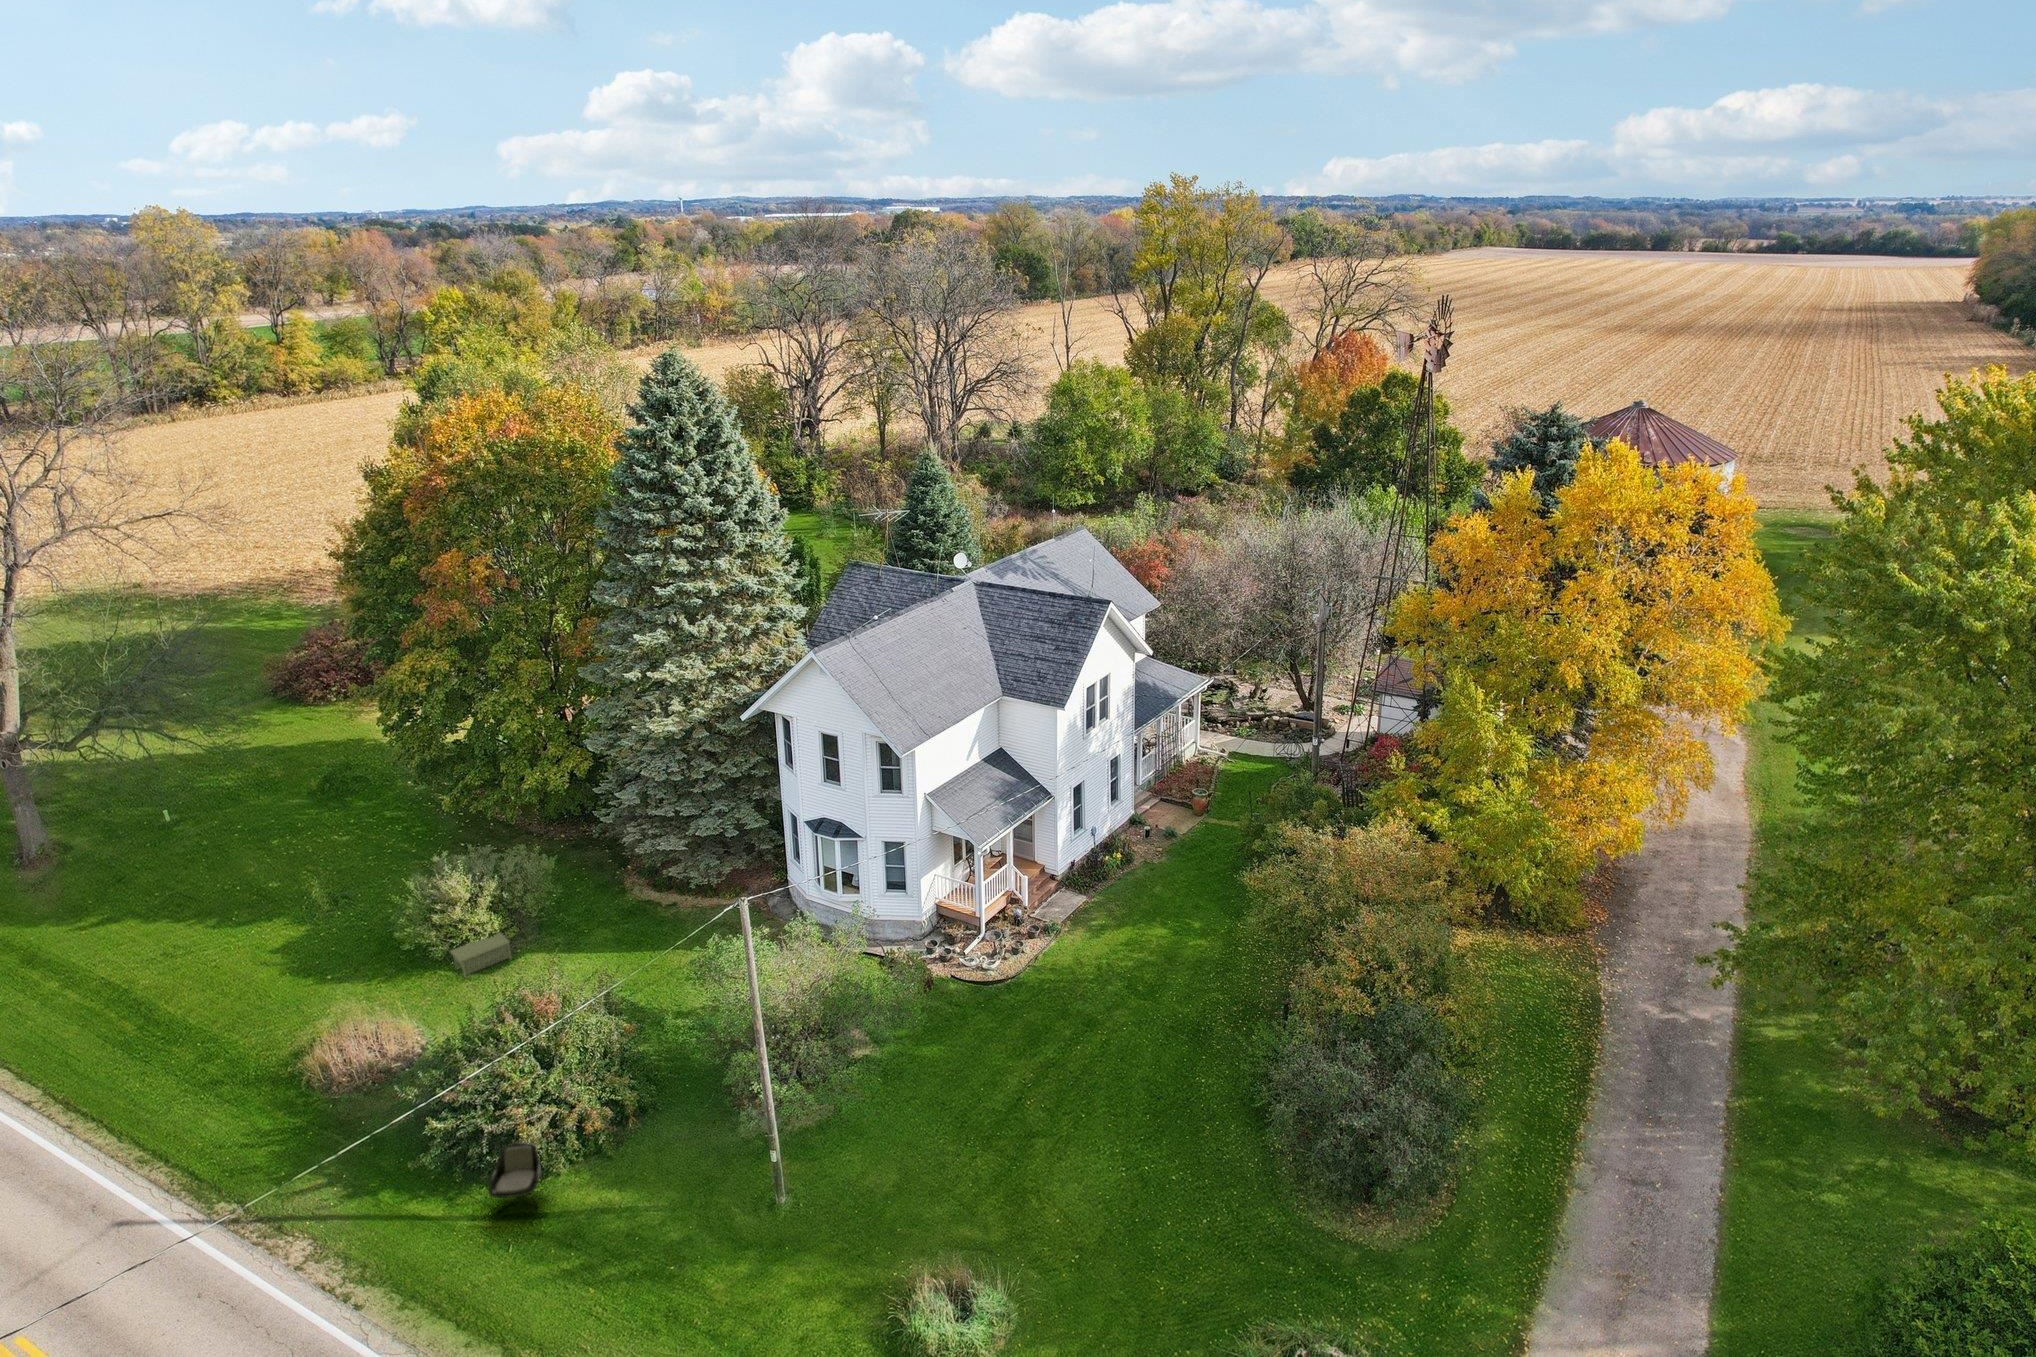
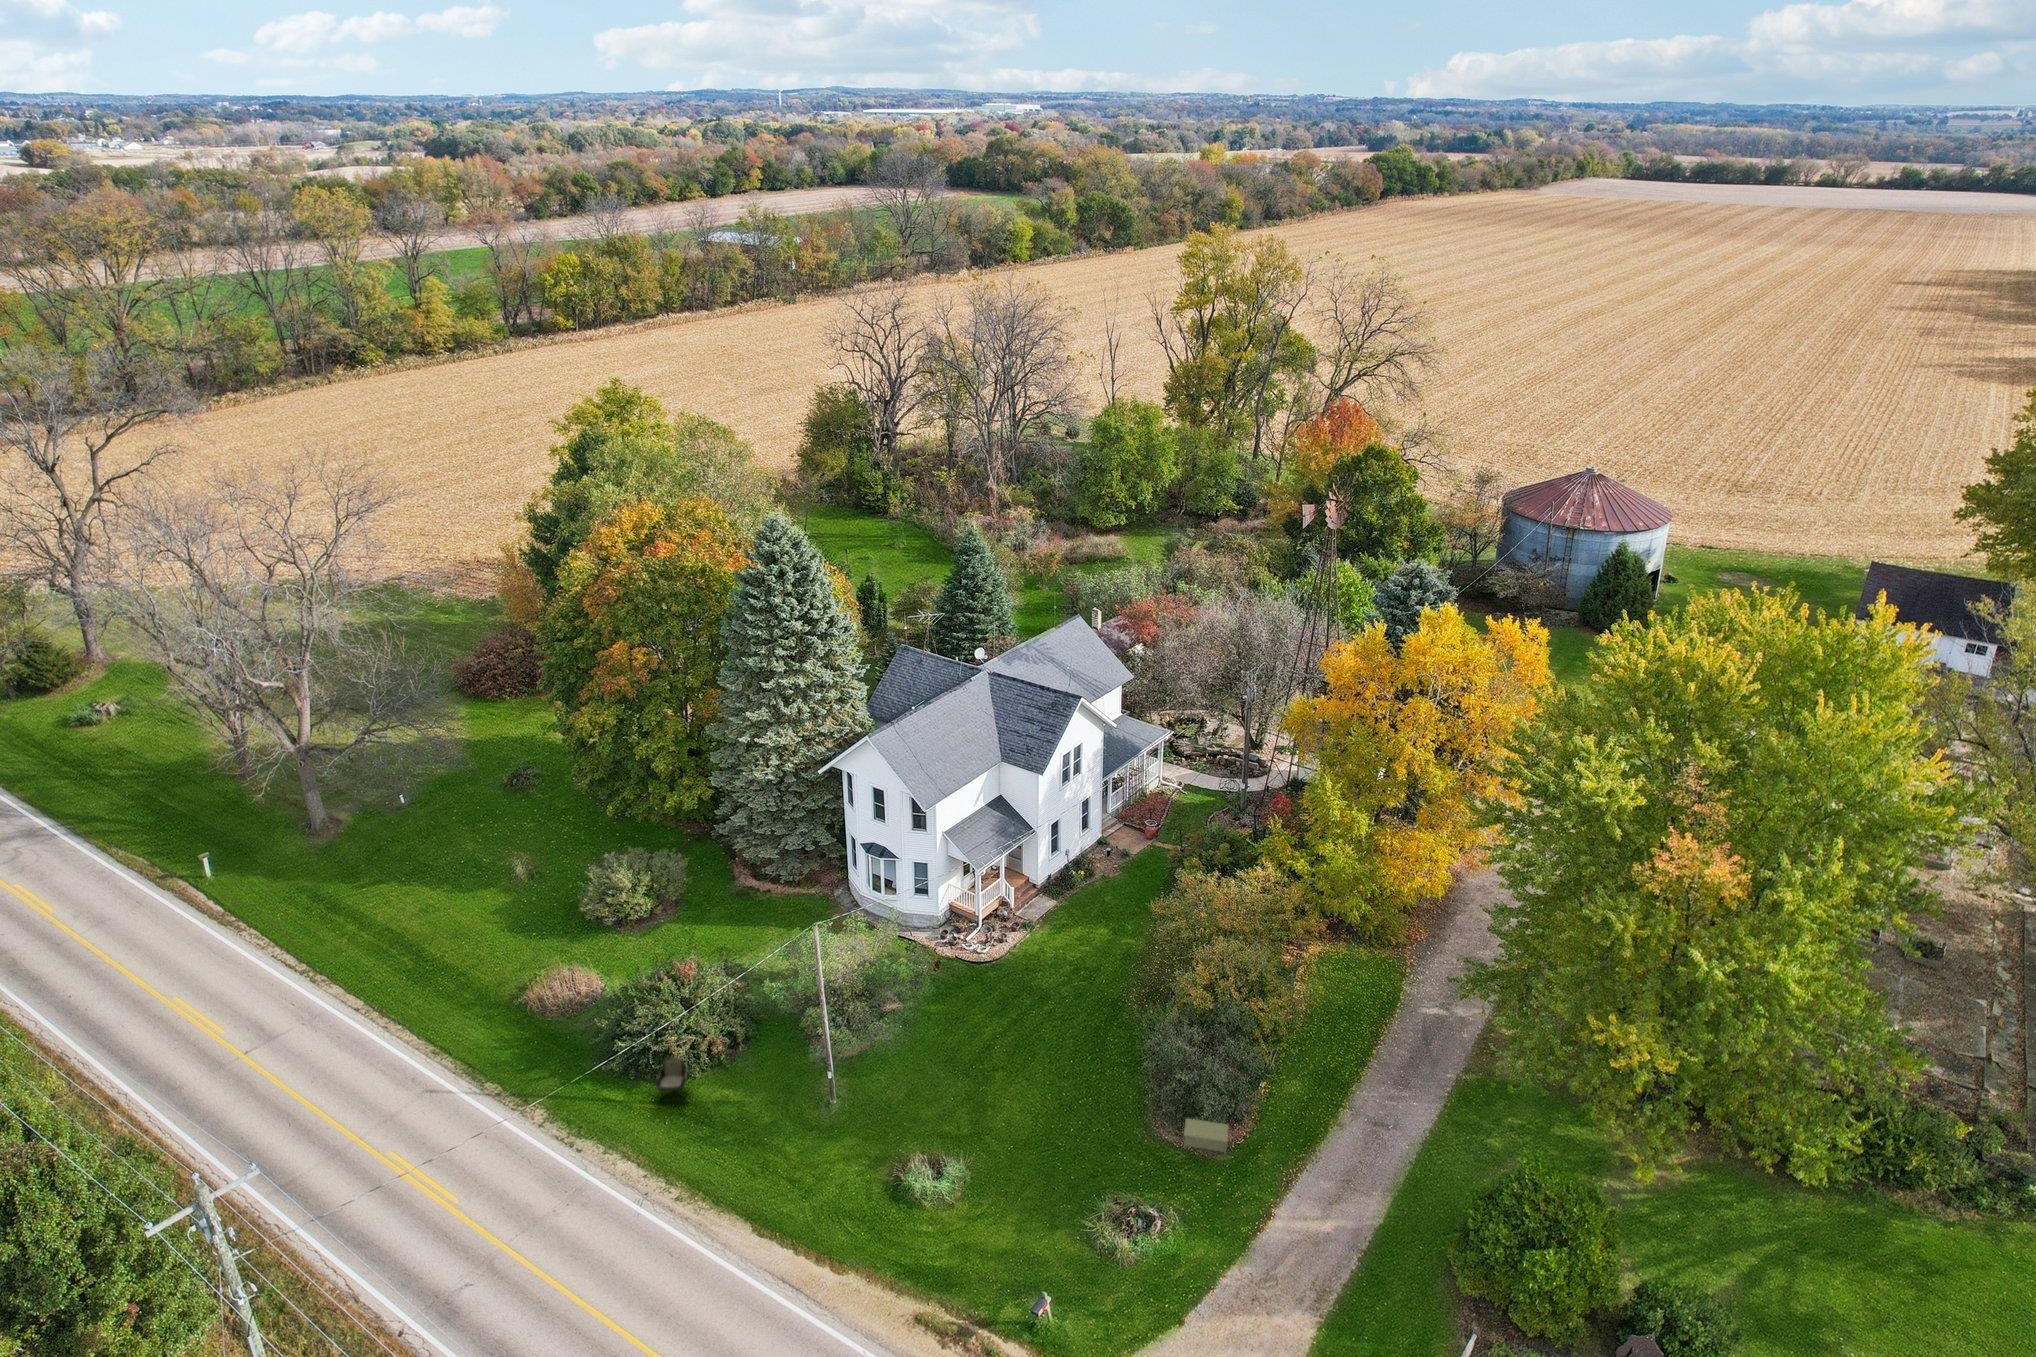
storage bench: present [450,933,512,977] -> present [1184,1118,1229,1153]

